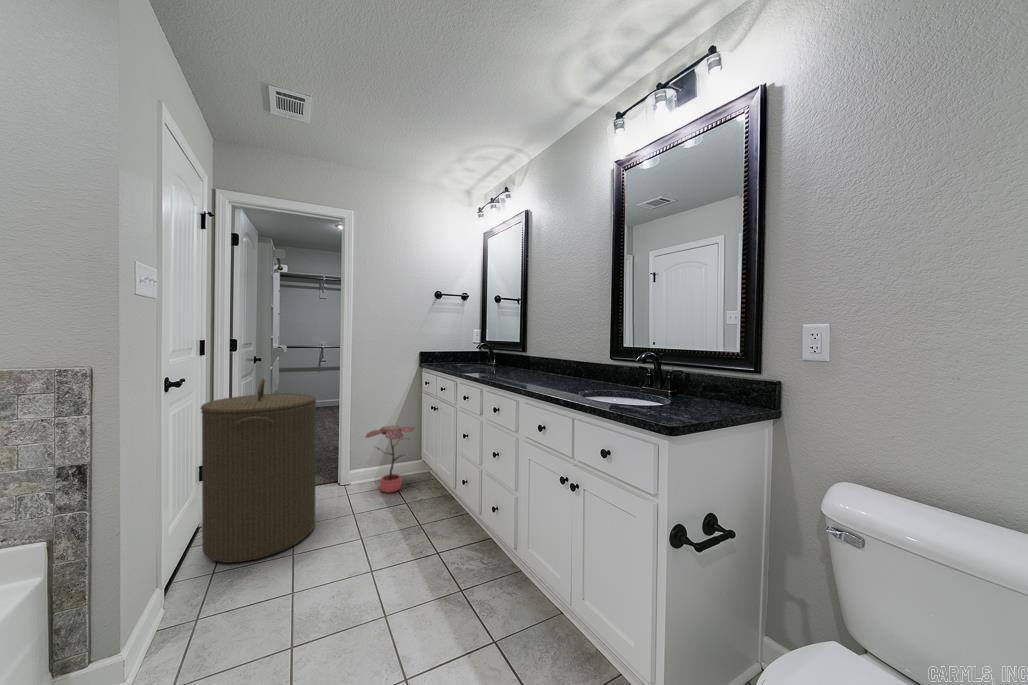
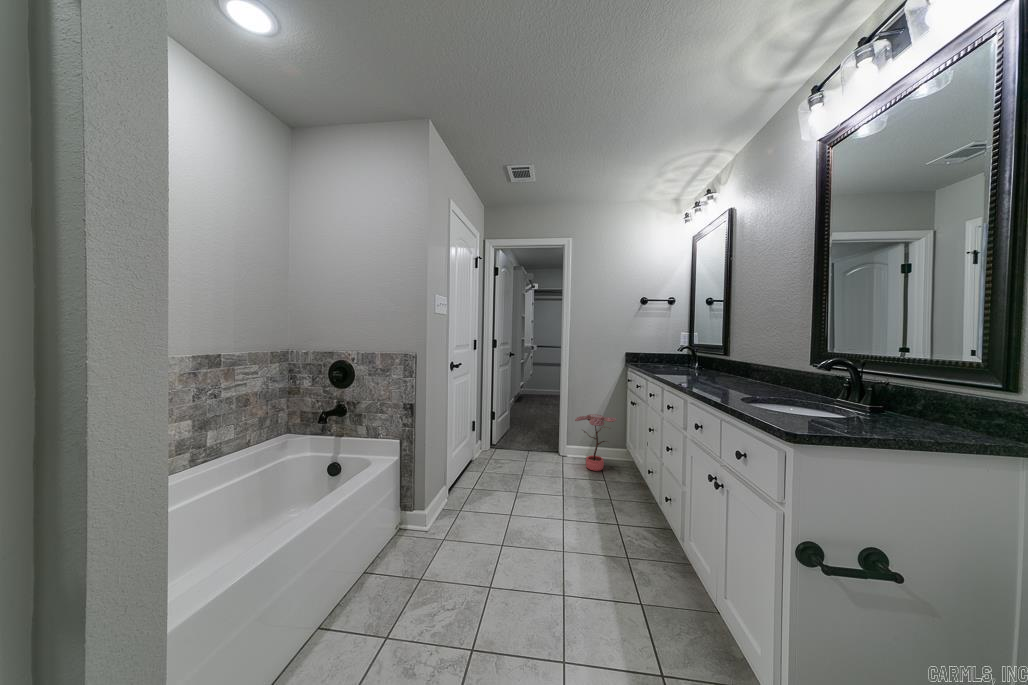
laundry hamper: present [201,379,316,563] -> none [470,367,536,490]

